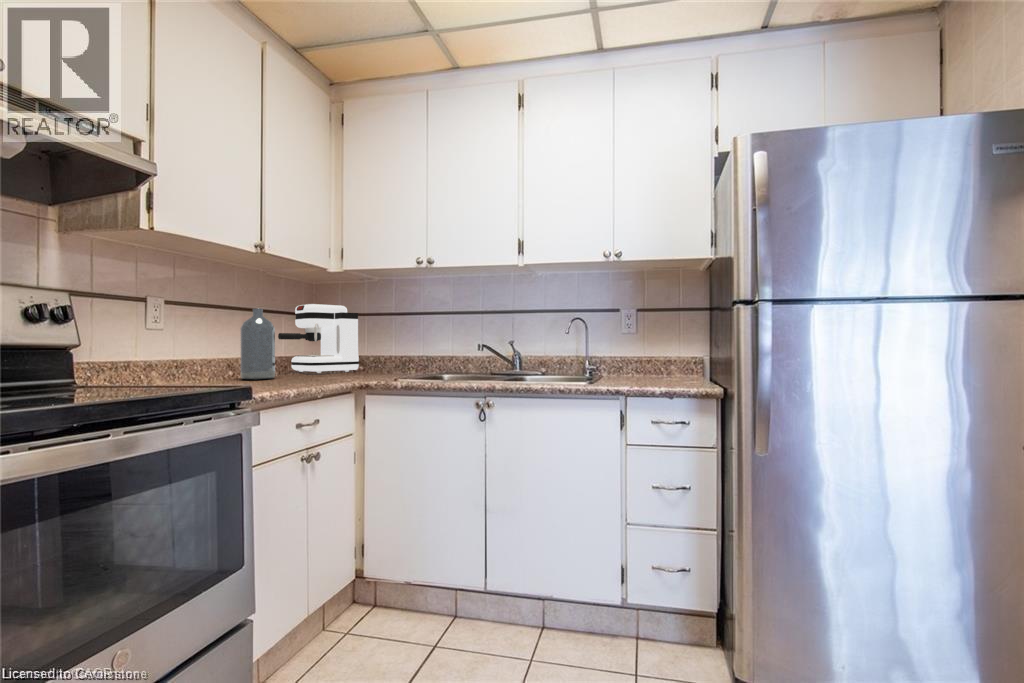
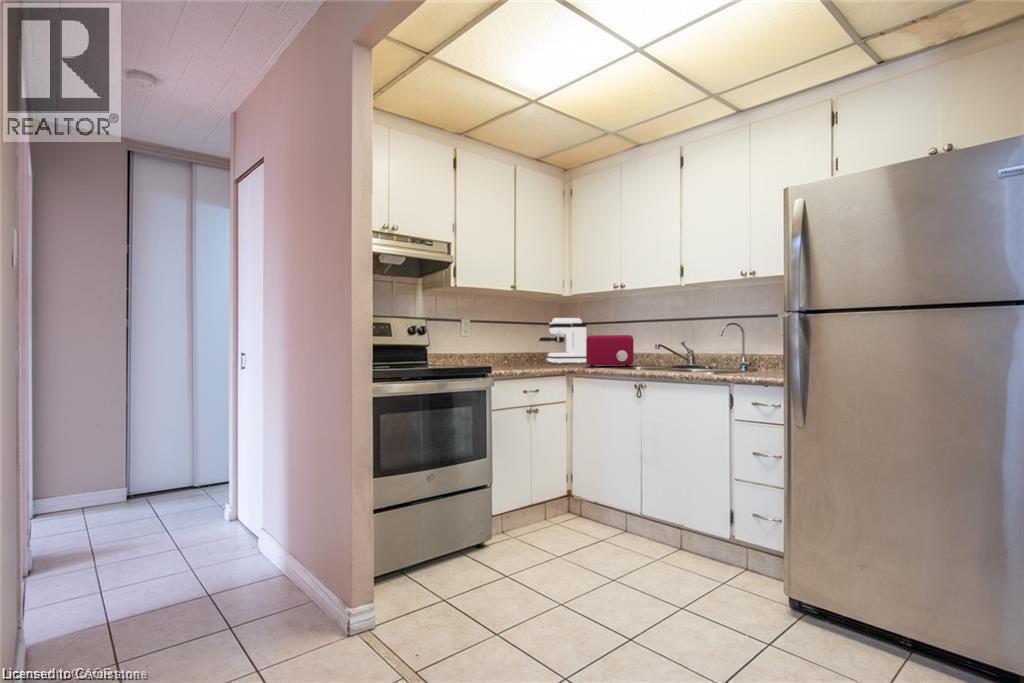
bottle: present [241,309,275,380] -> none [512,323,531,366]
toaster: none [370,331,440,377] -> present [586,335,634,367]

